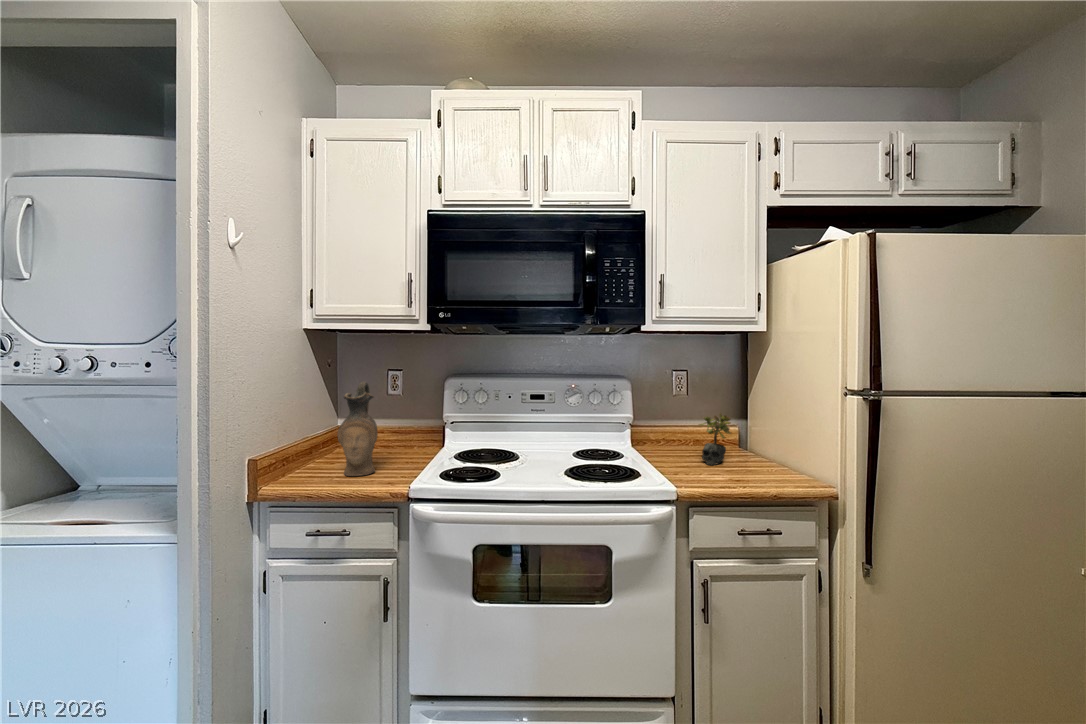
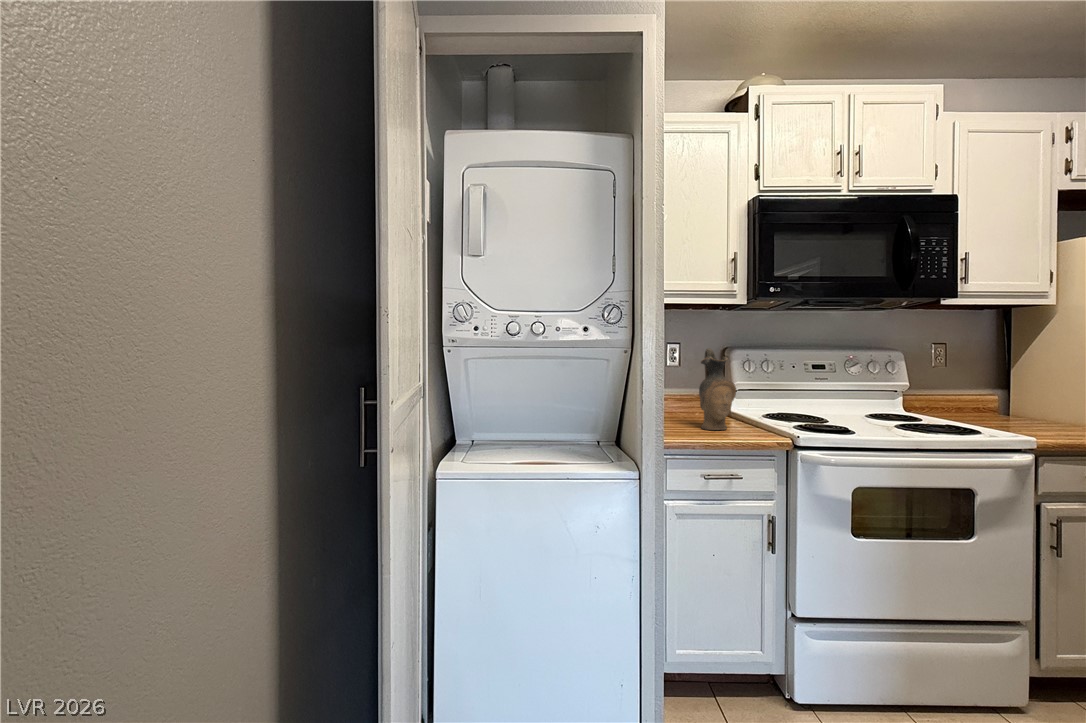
succulent plant: present [699,413,731,465] -> none [993,379,1036,426]

